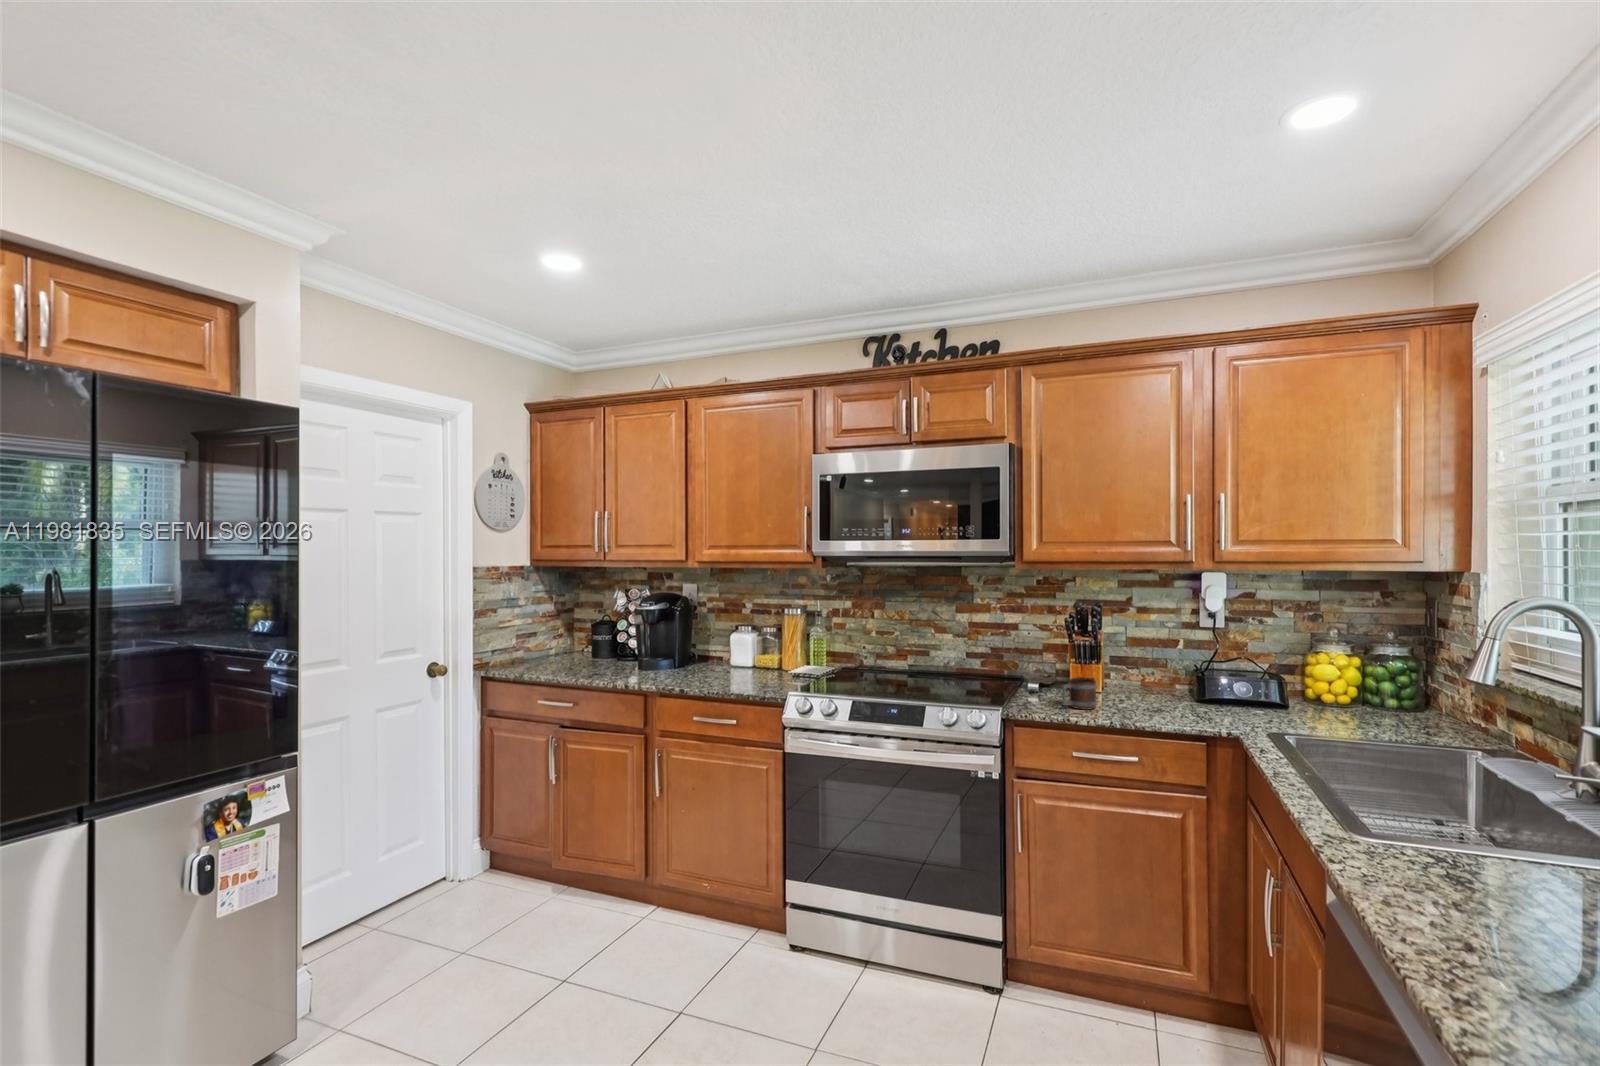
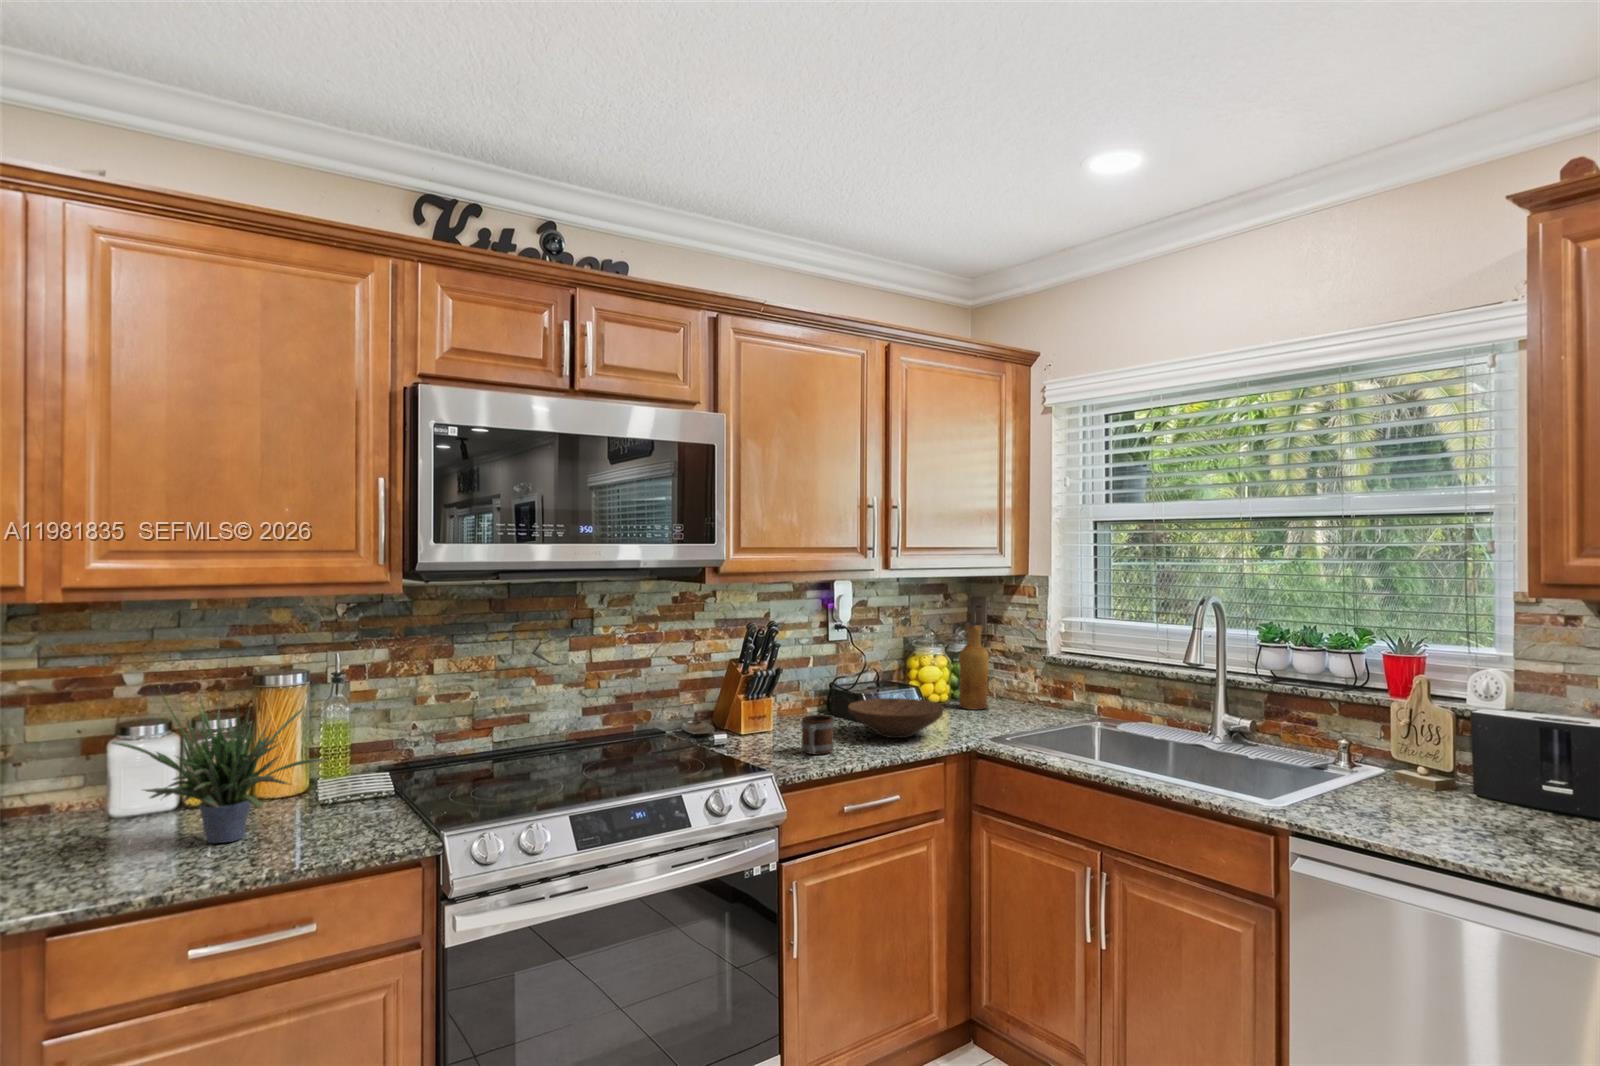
potted plant: none [702,606,772,679] -> present [113,690,326,843]
vase: none [1343,623,1384,716] -> present [959,625,989,710]
wooden bowl: none [1140,679,1239,716] -> present [848,698,944,738]

